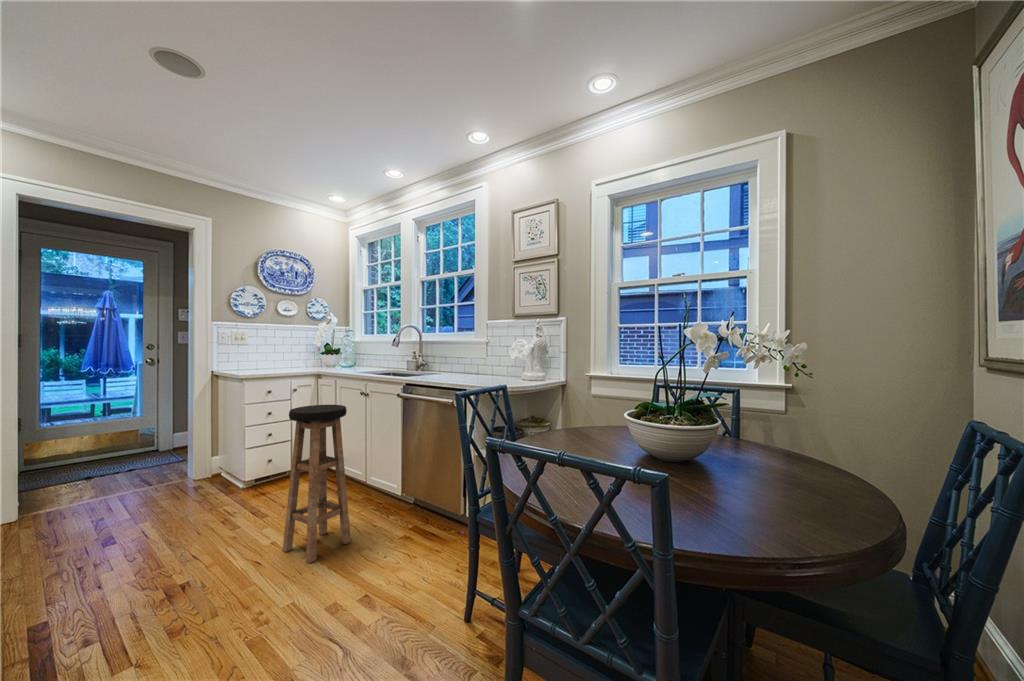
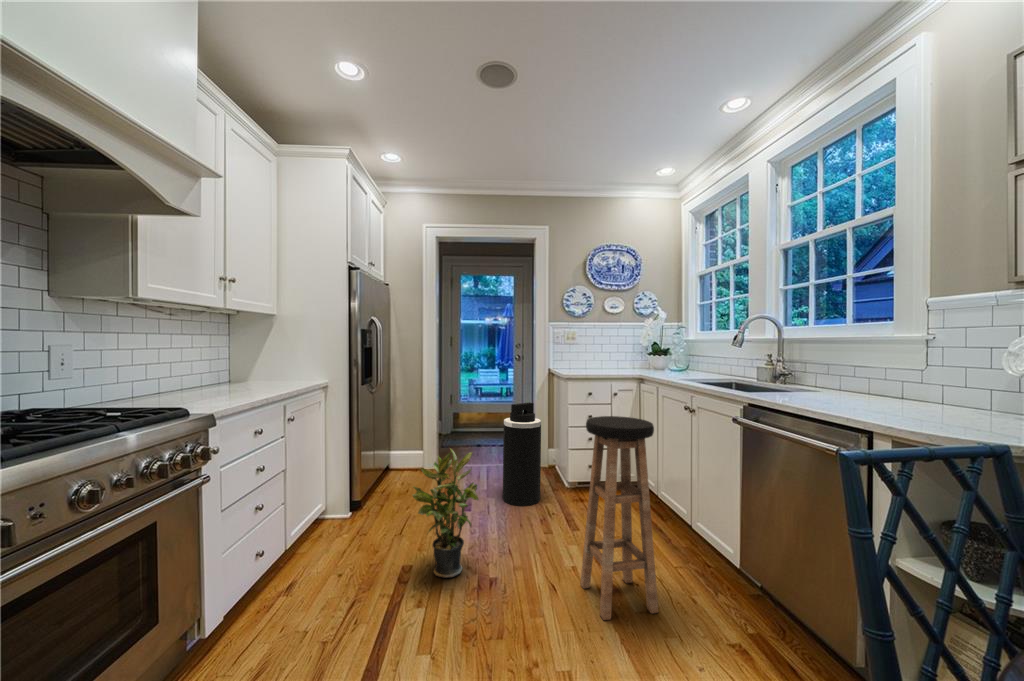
trash can: none [161,408,215,520] -> present [503,402,541,506]
potted plant: none [57,463,162,612] -> present [412,449,479,578]

